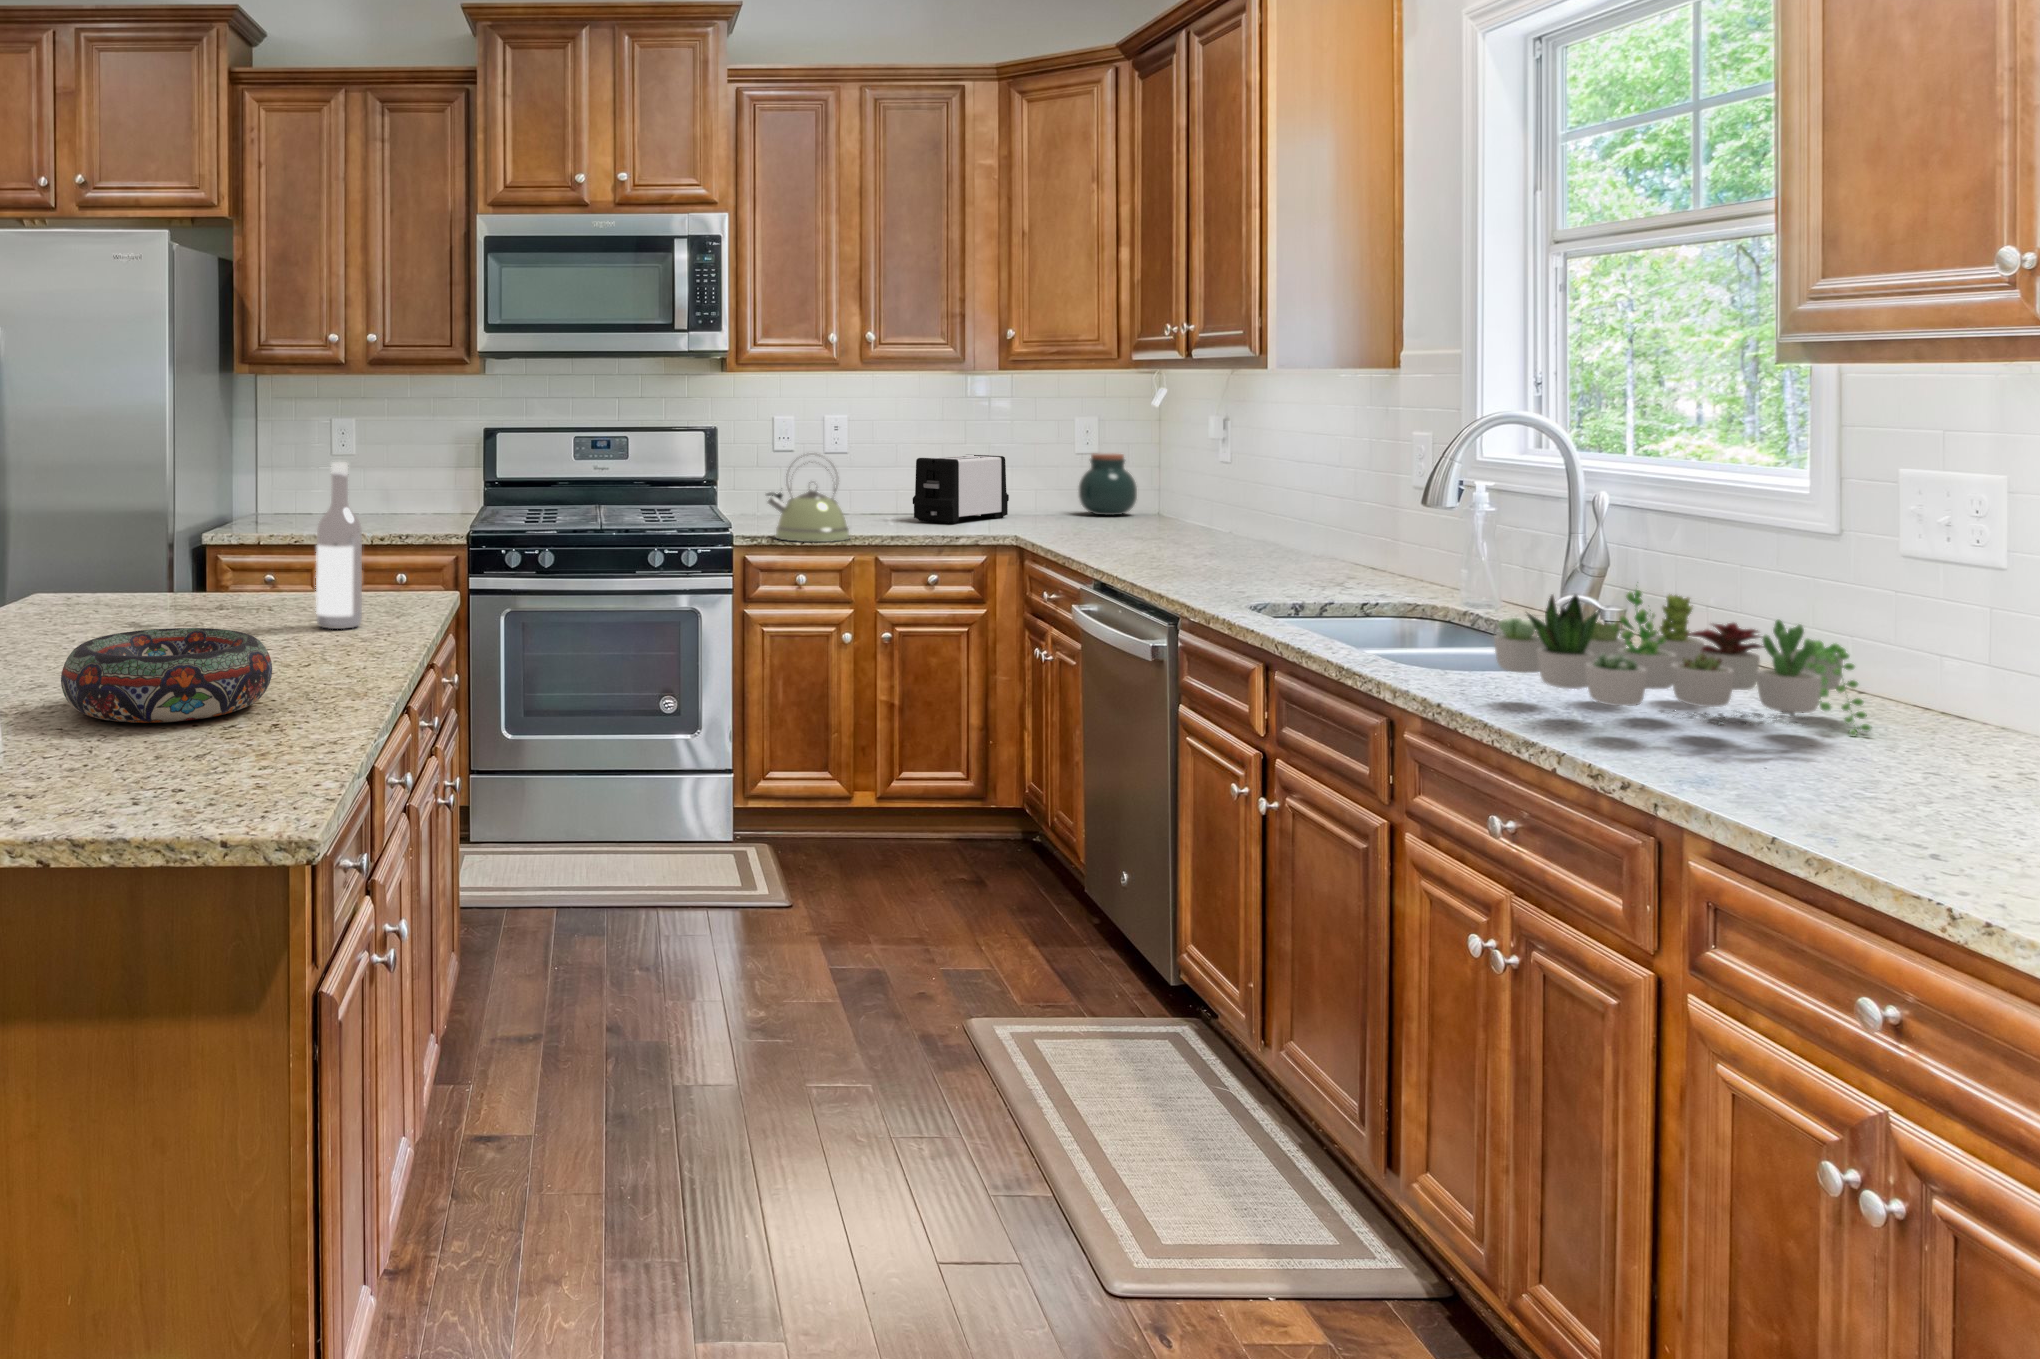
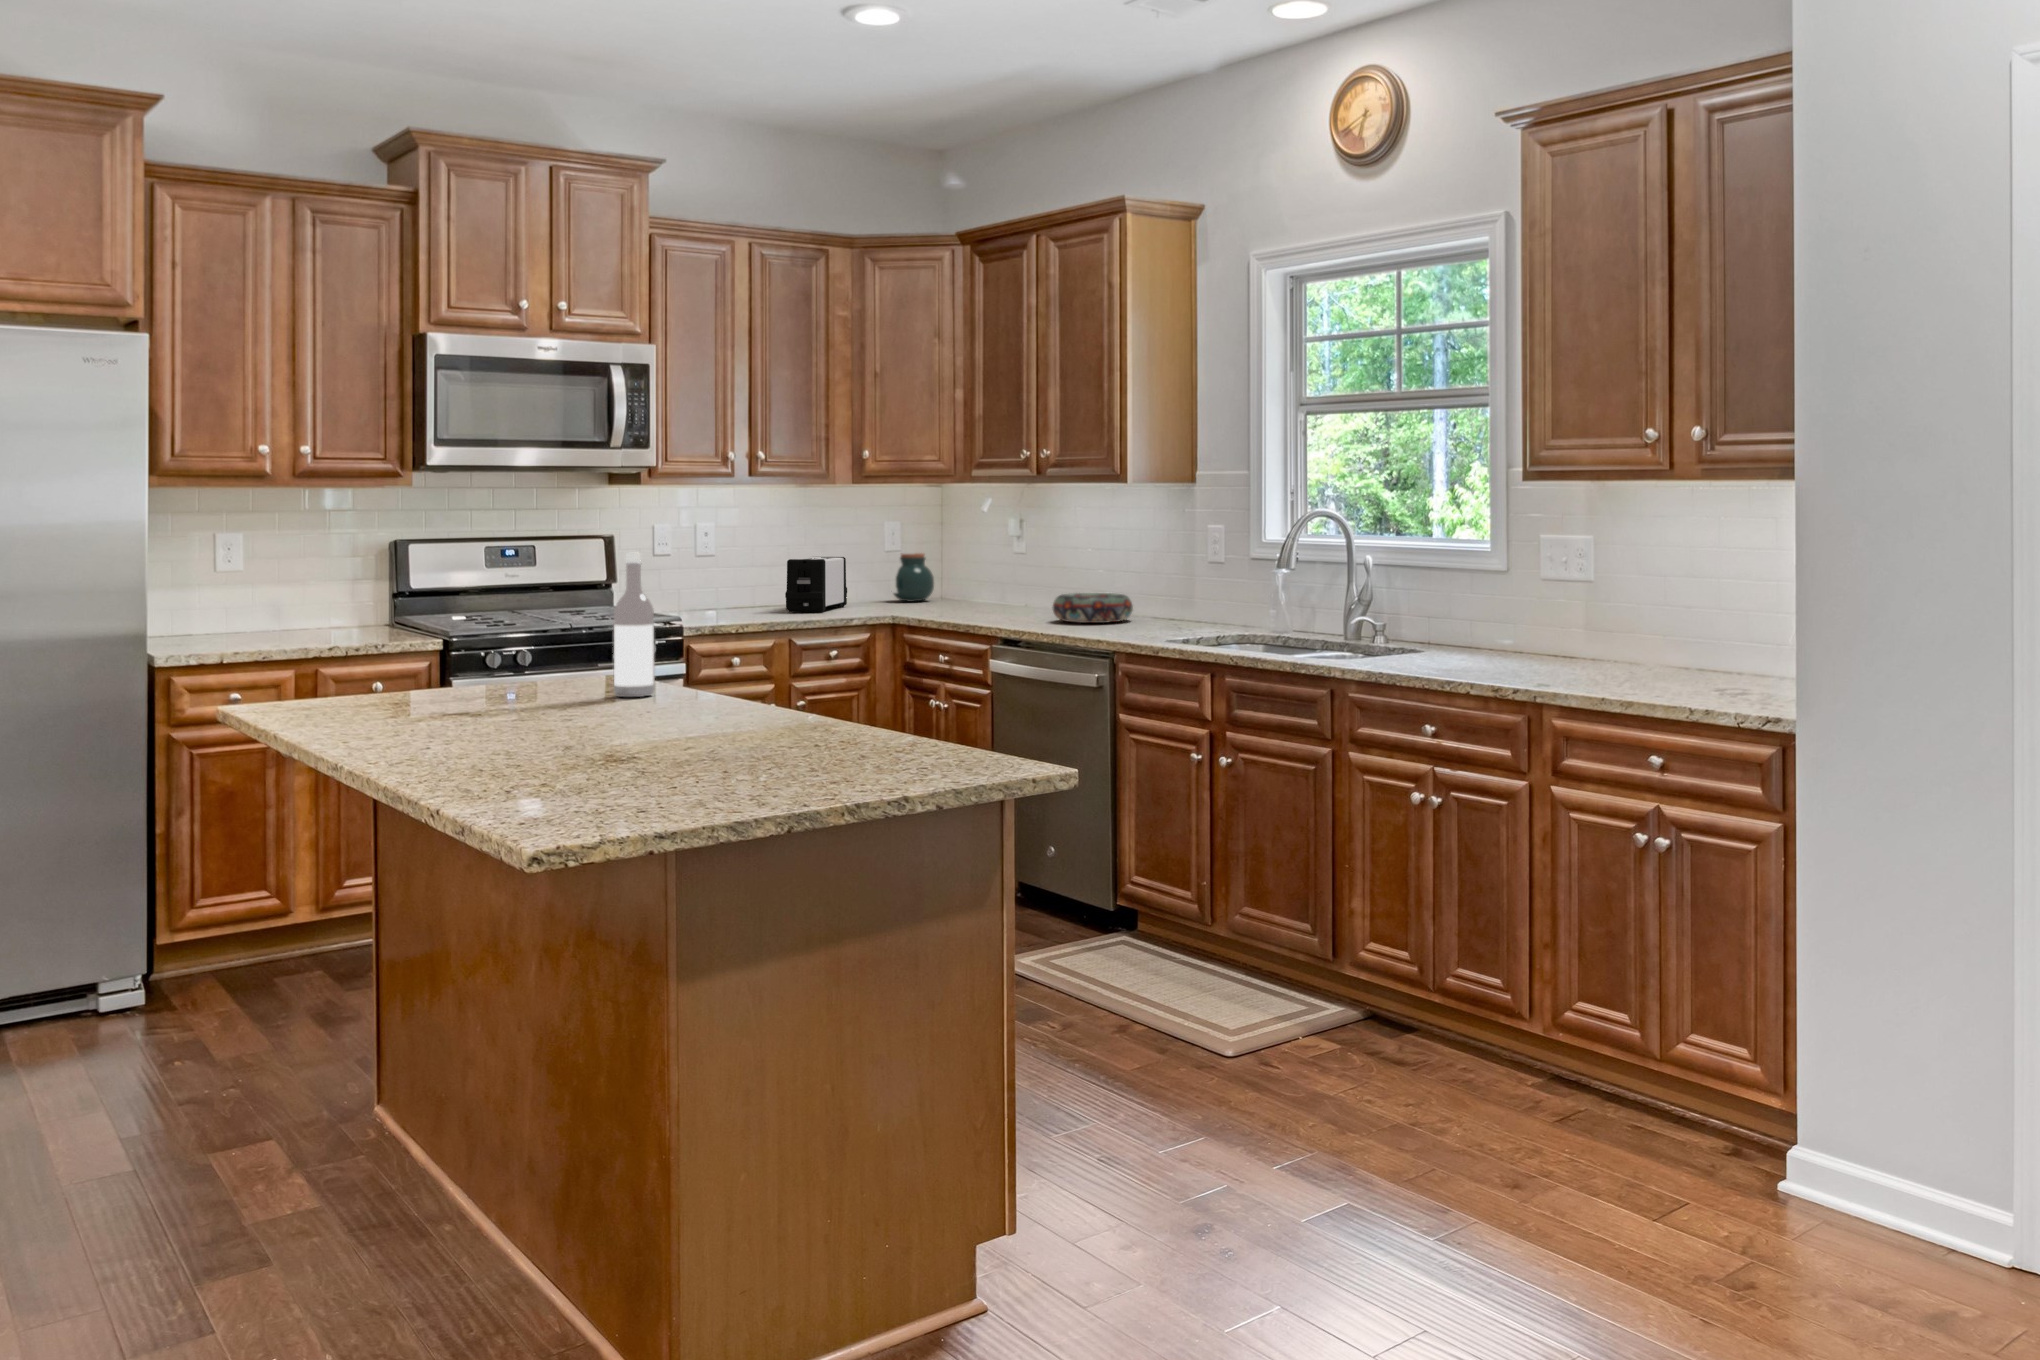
kettle: present [766,457,850,542] -> none [705,555,778,629]
succulent plant: present [1494,590,1871,736] -> none [1389,591,1567,662]
decorative bowl: present [61,628,272,723] -> present [1052,593,1133,623]

